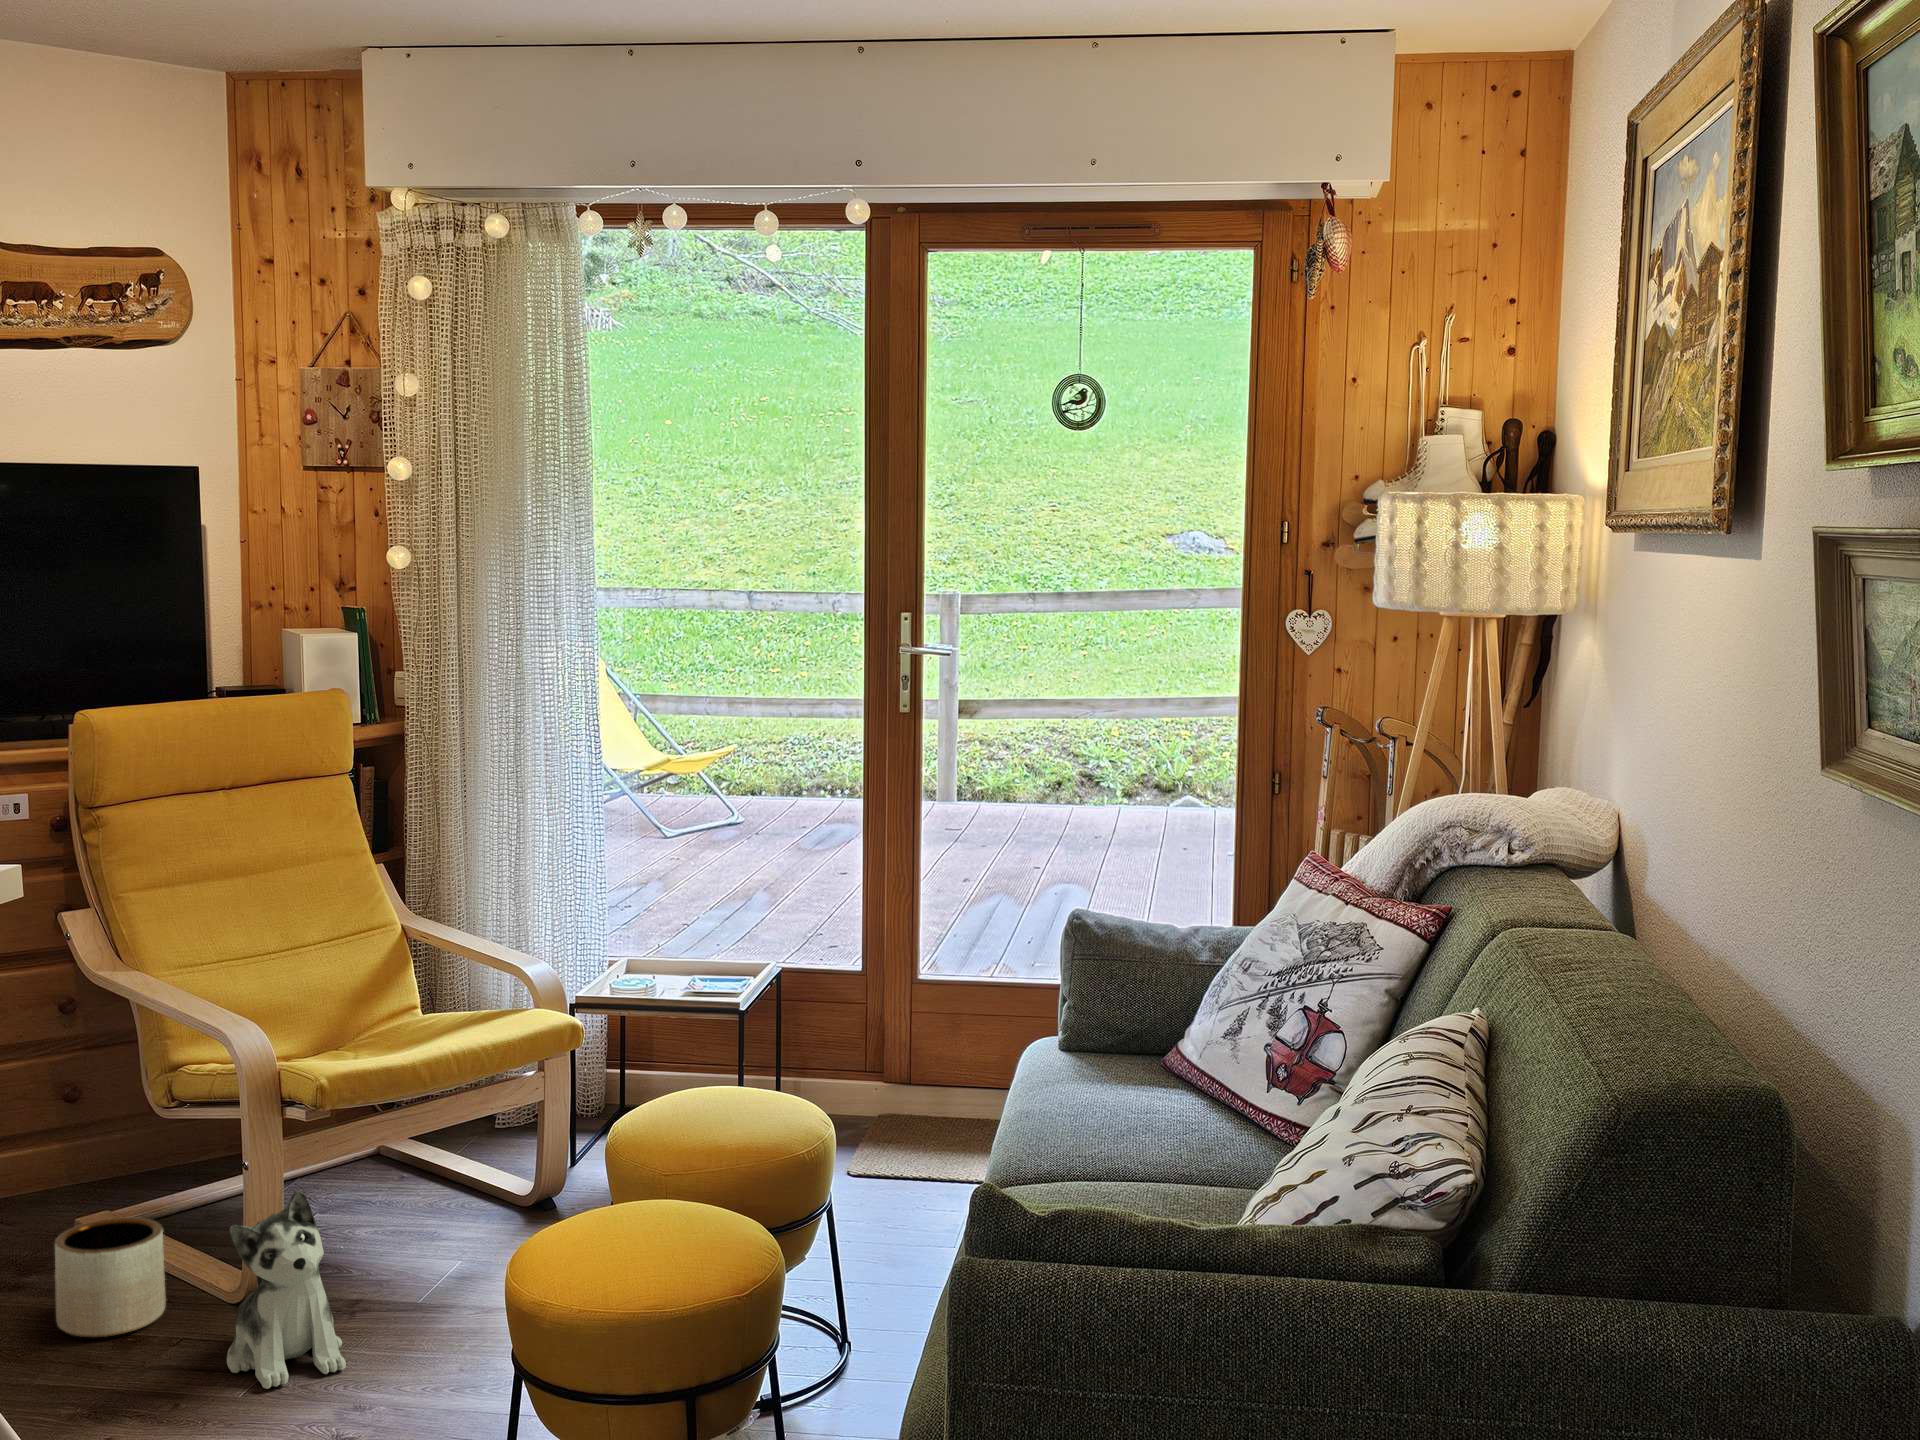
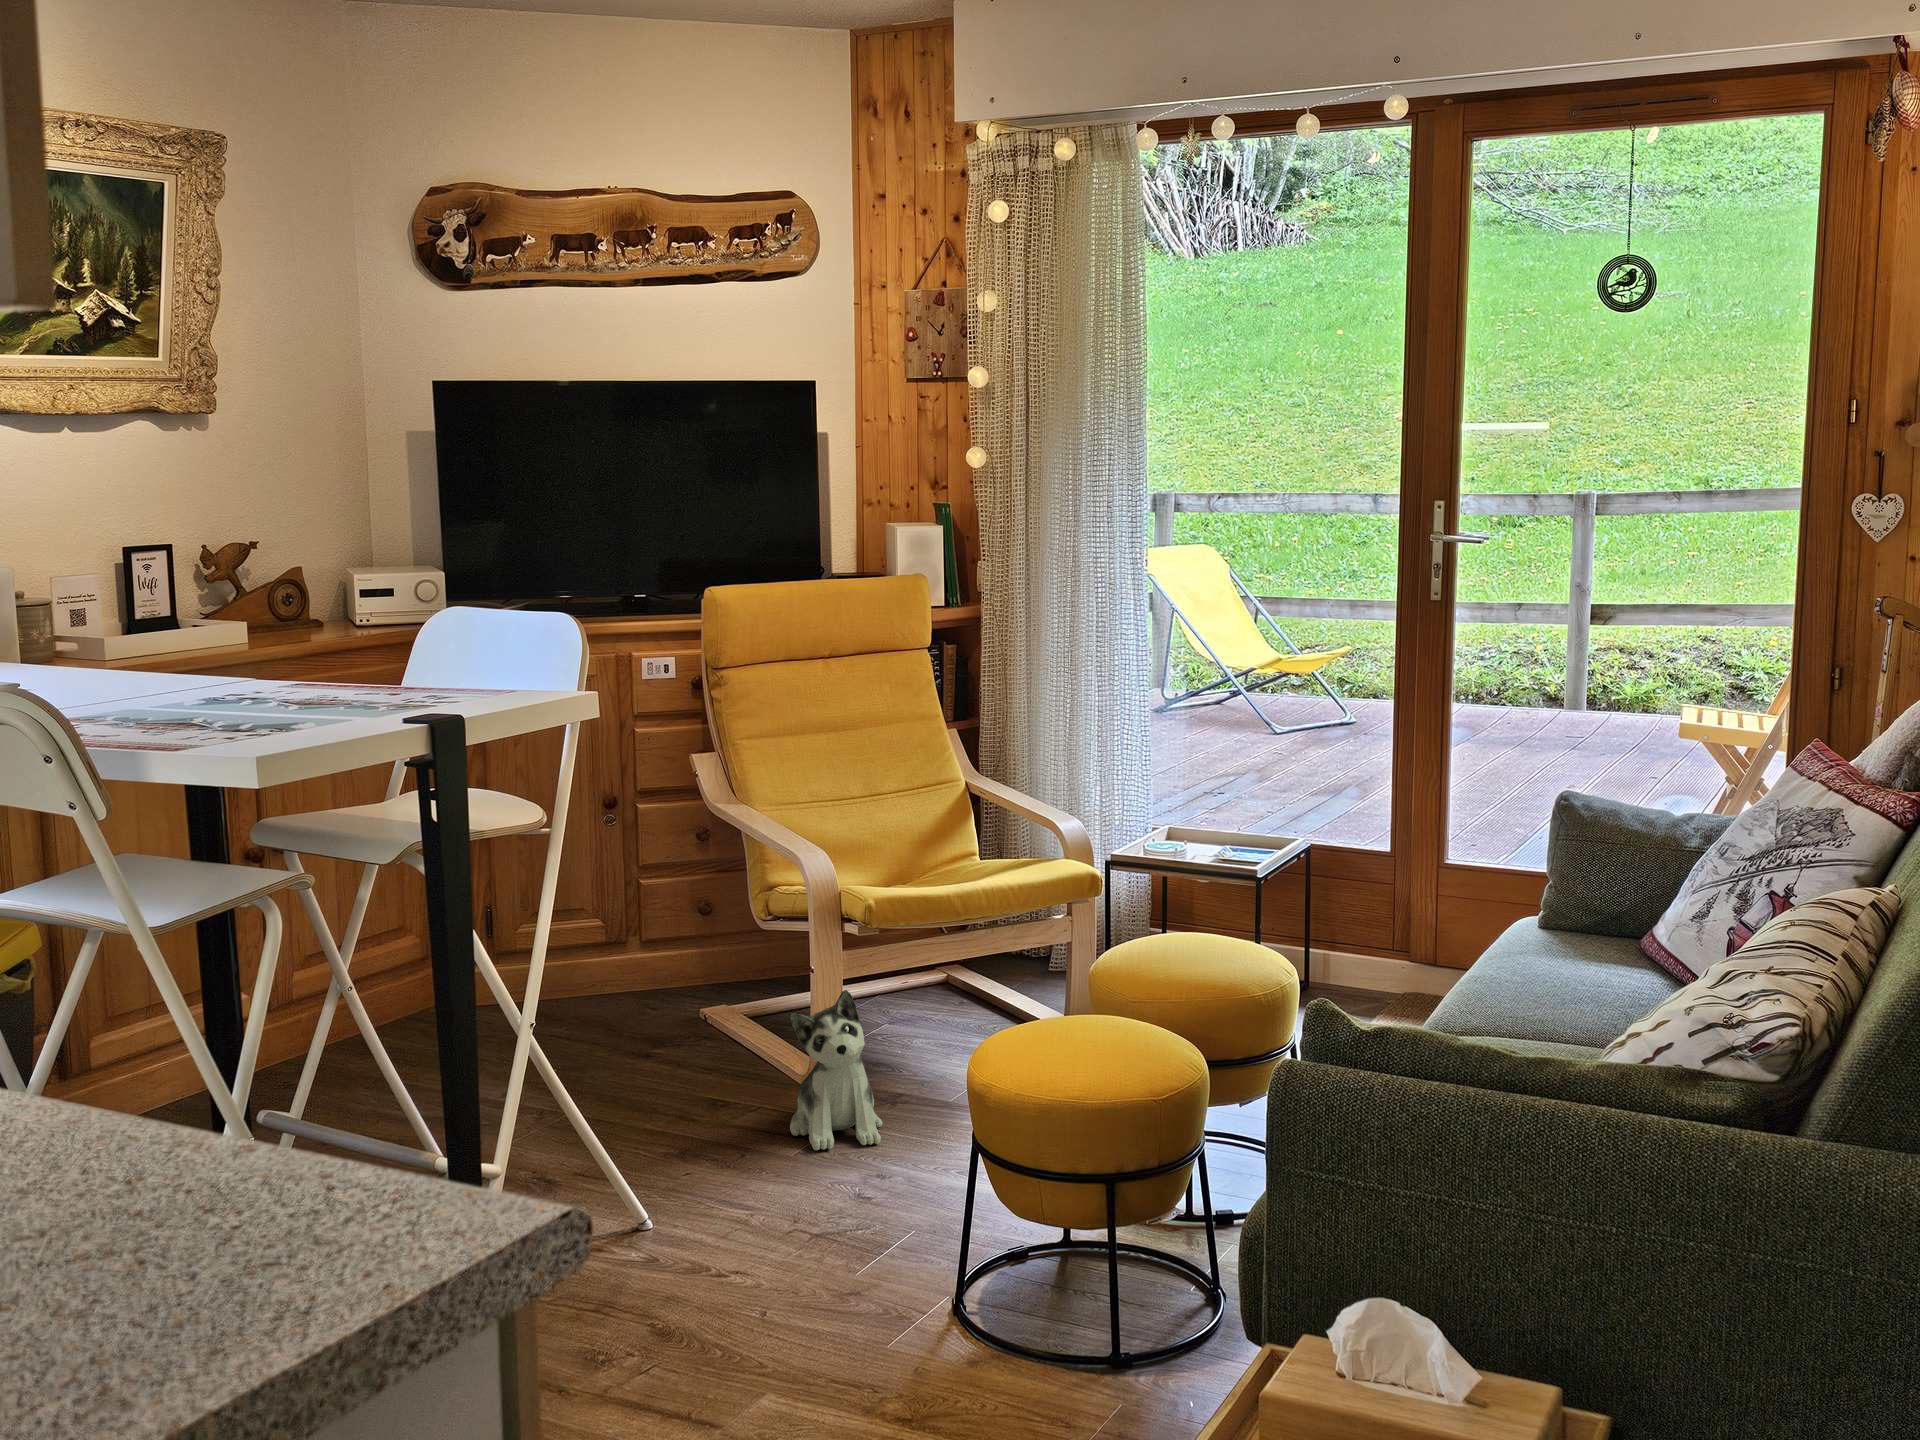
planter: present [55,1217,166,1337] -> none [671,1005,754,1097]

